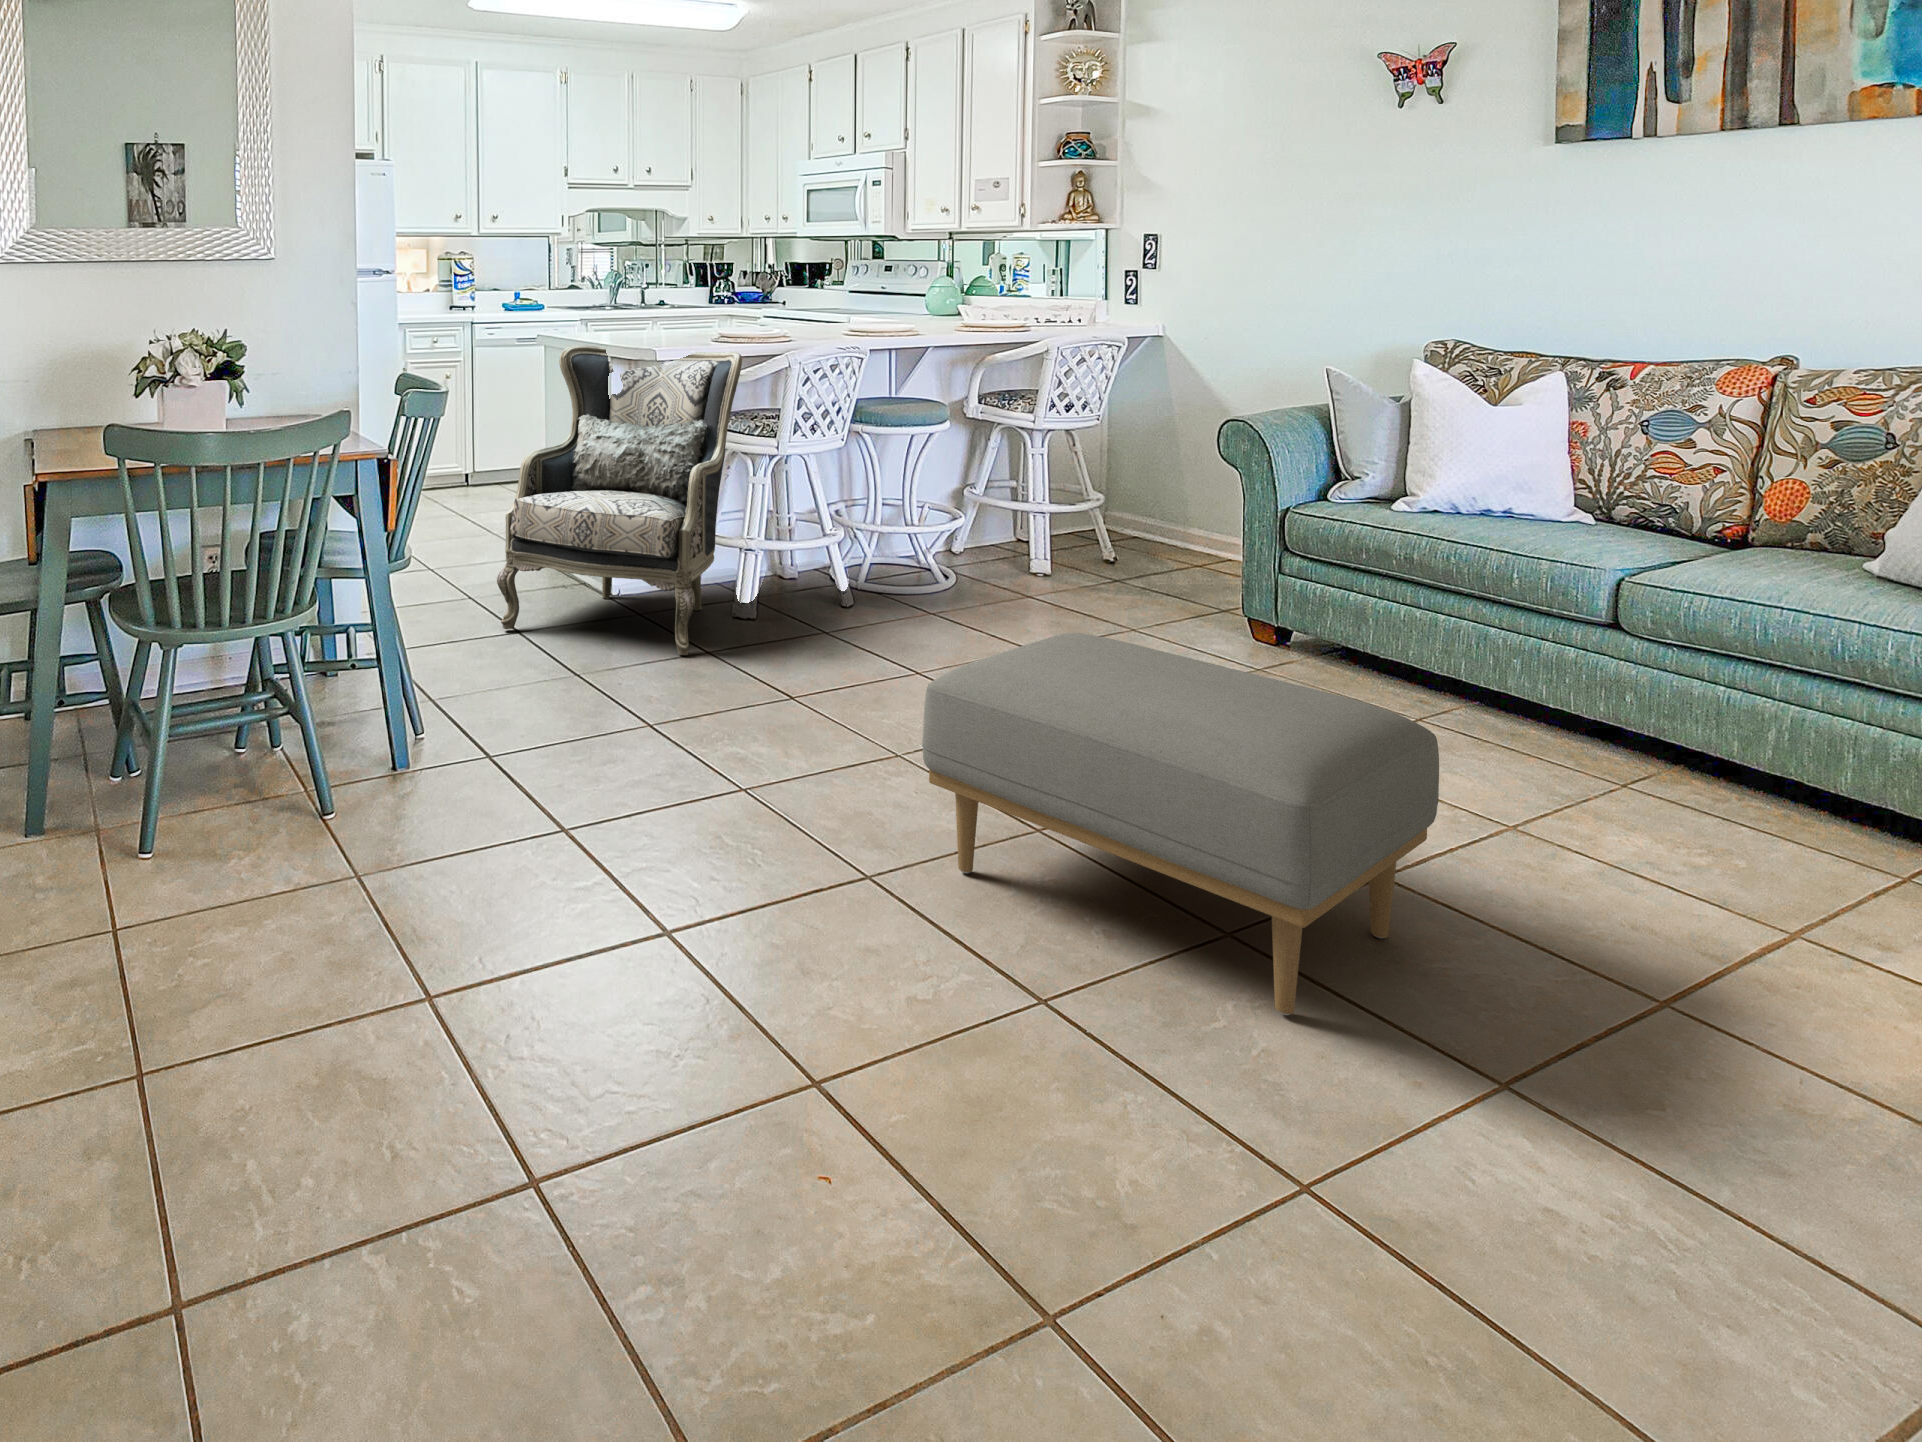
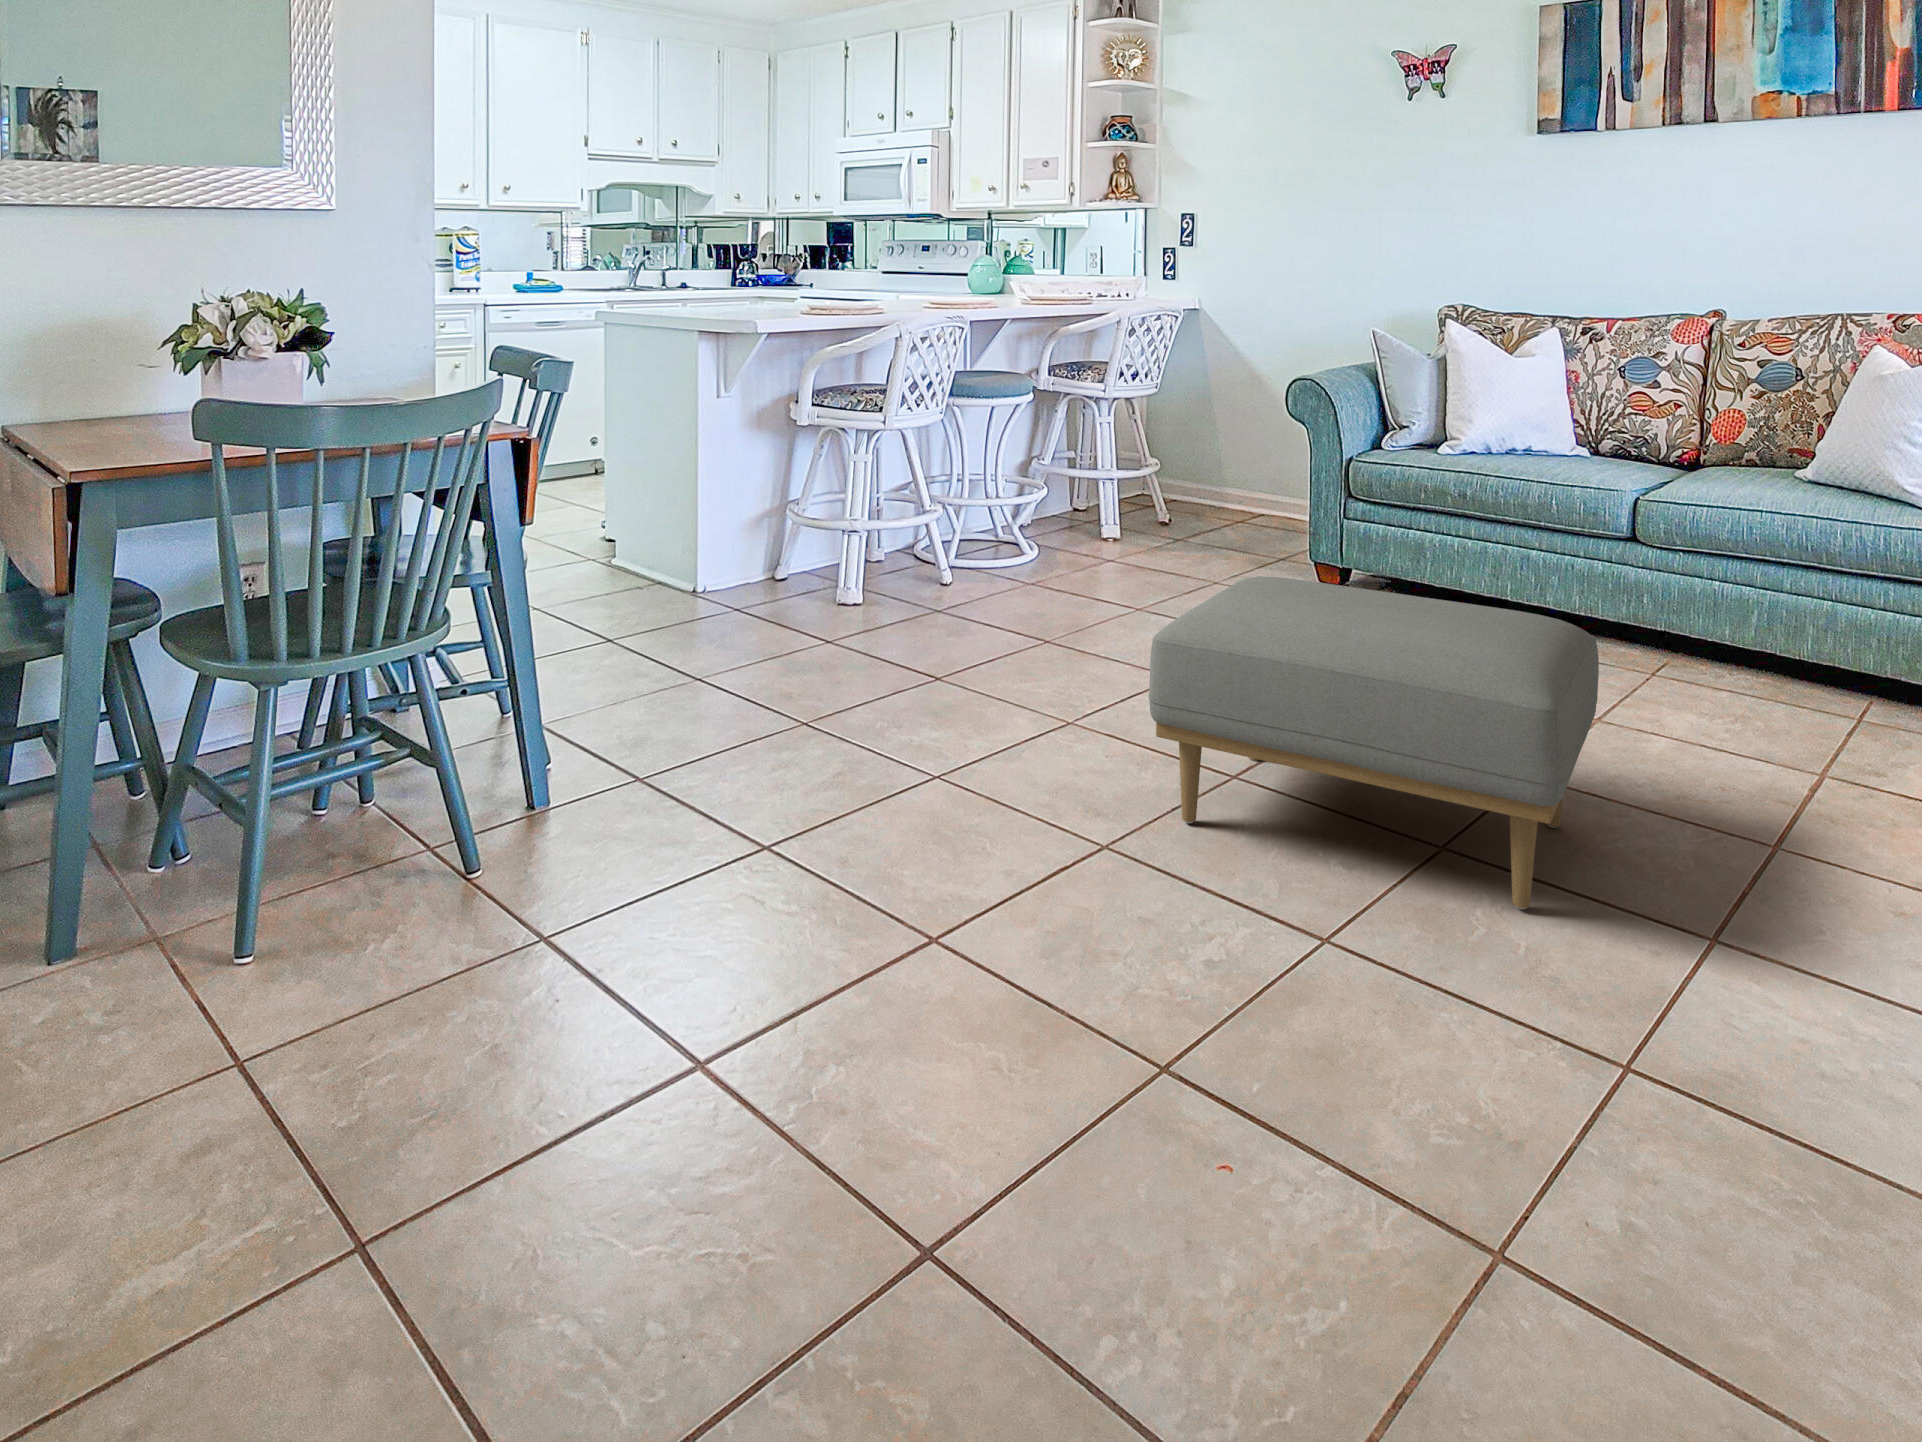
armchair: present [497,345,742,655] -> none [591,319,858,647]

